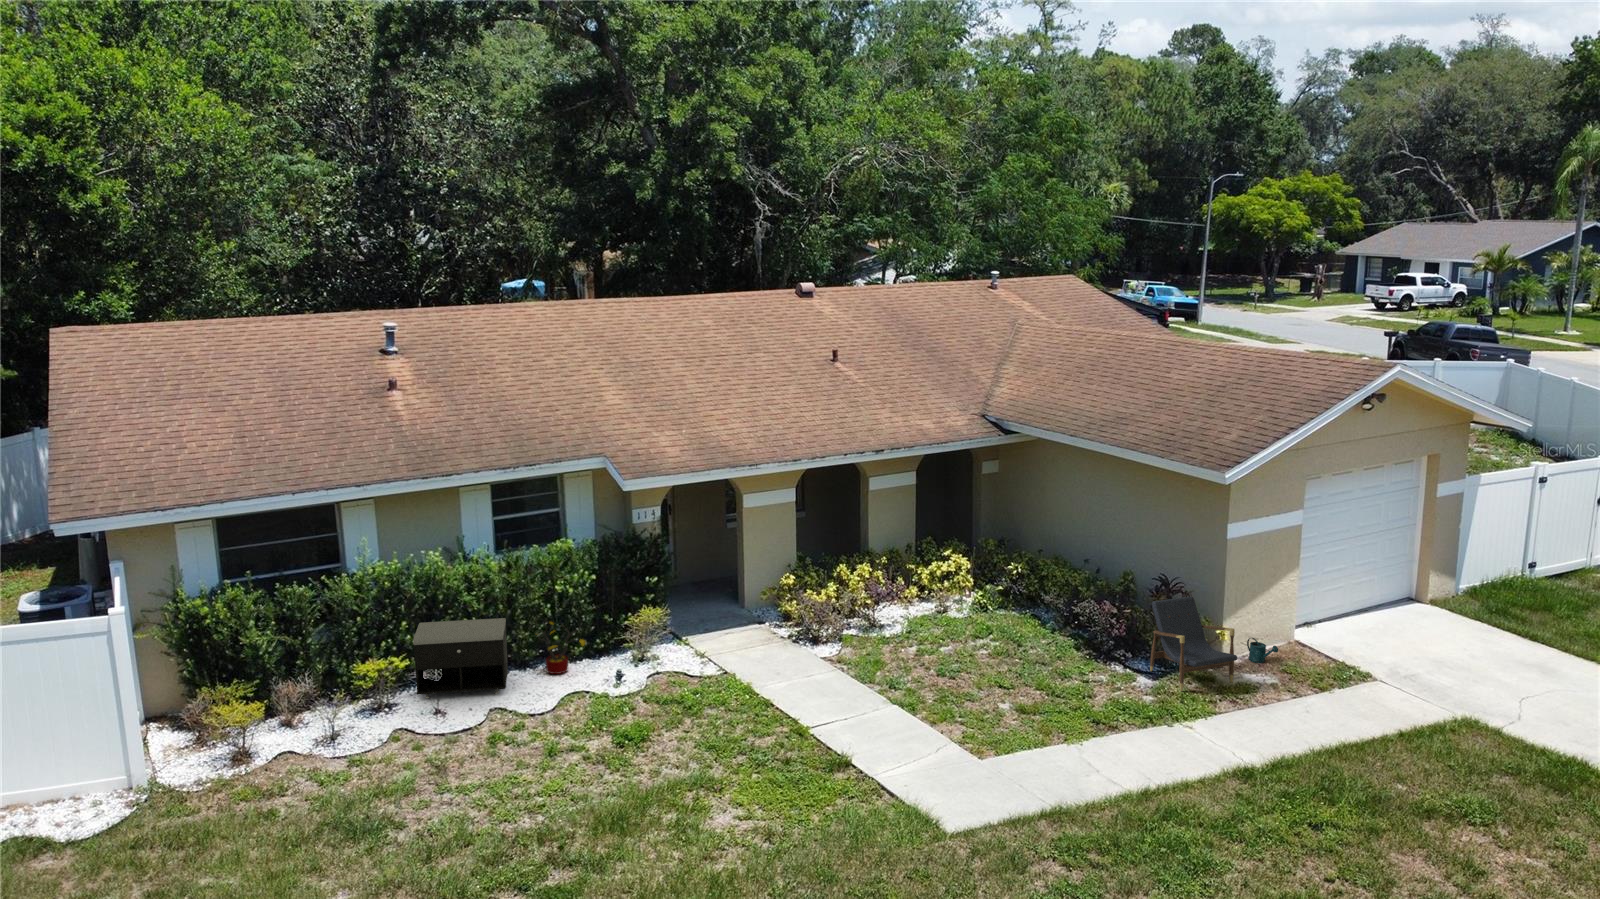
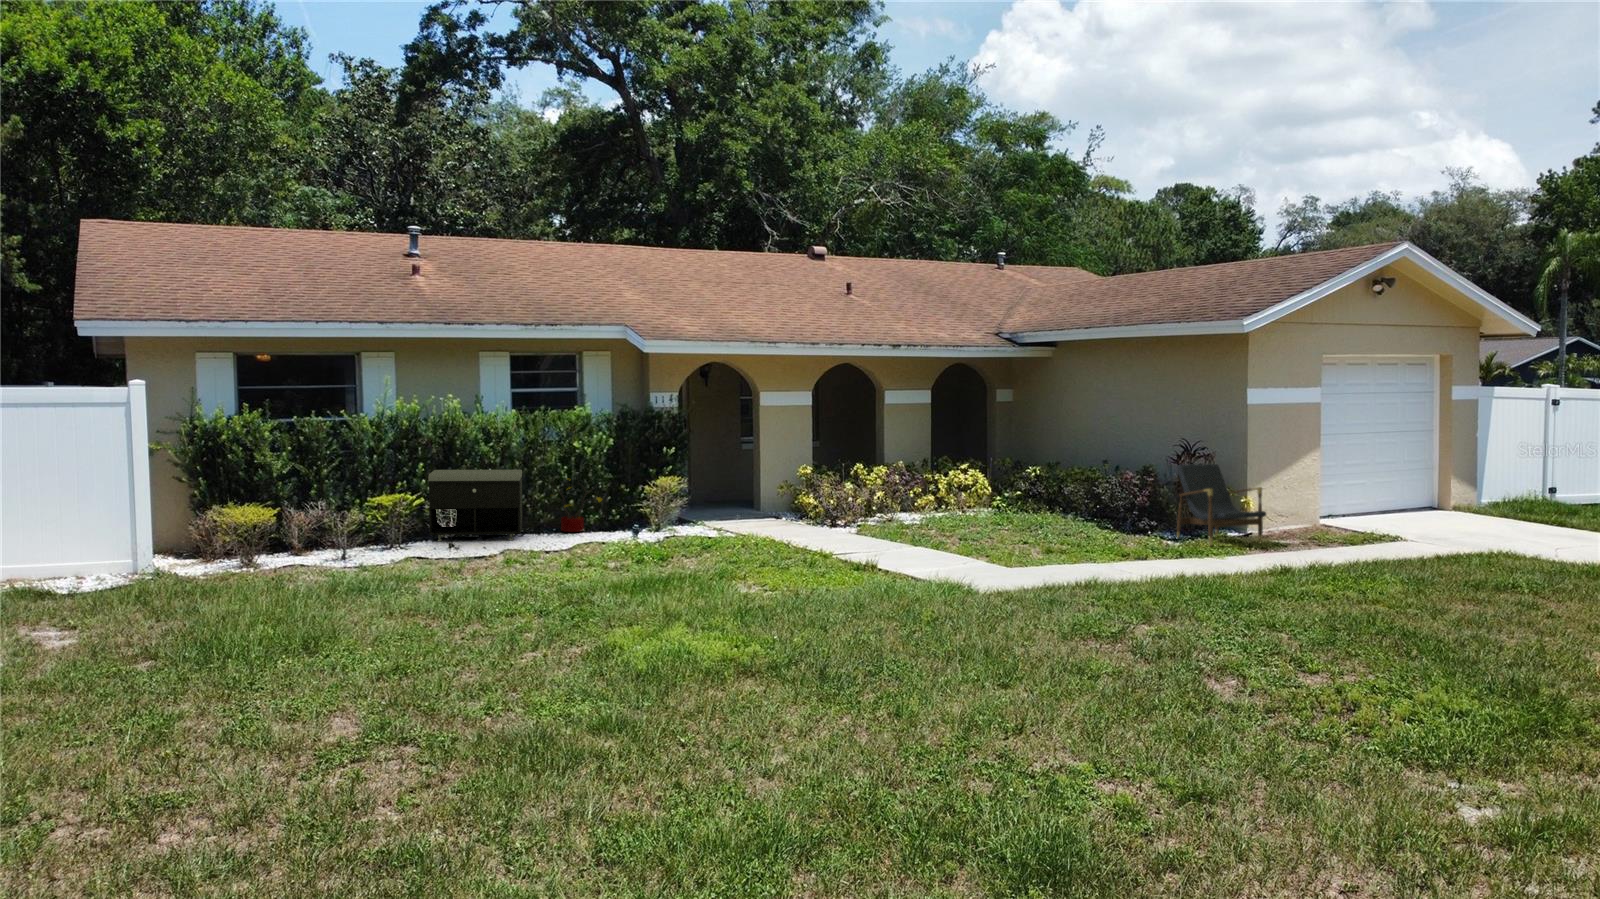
watering can: present [1247,638,1278,663] -> none [1273,512,1306,536]

